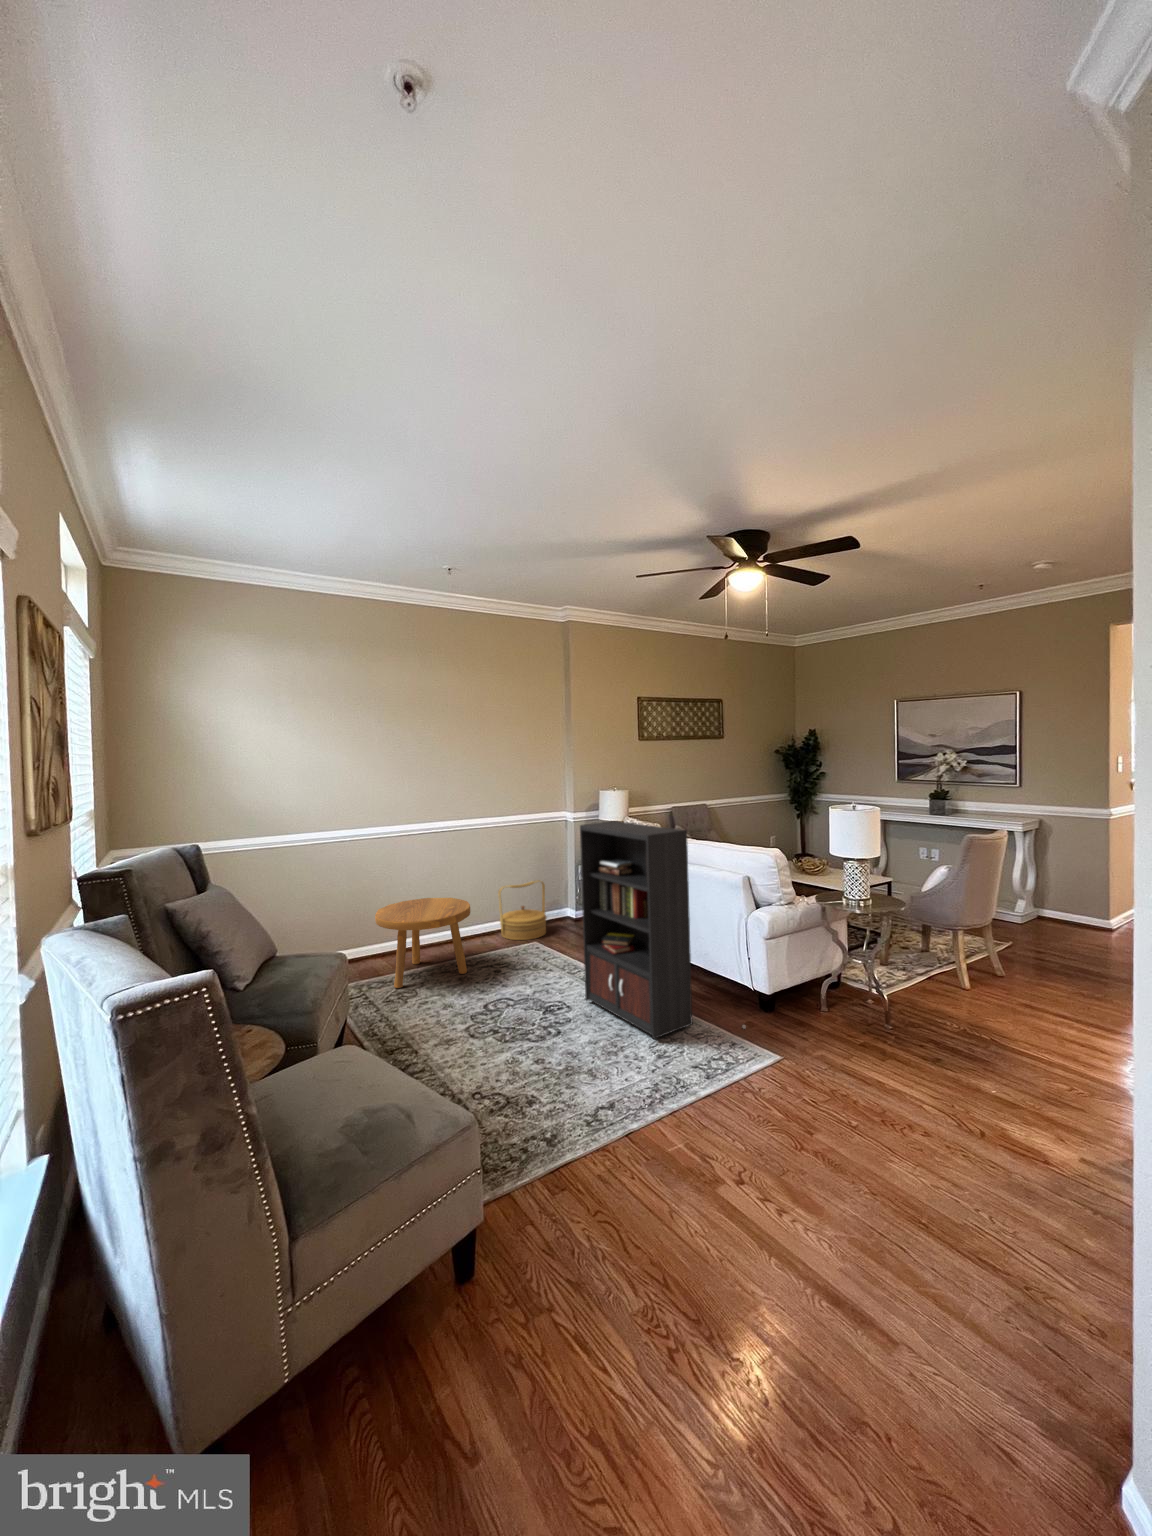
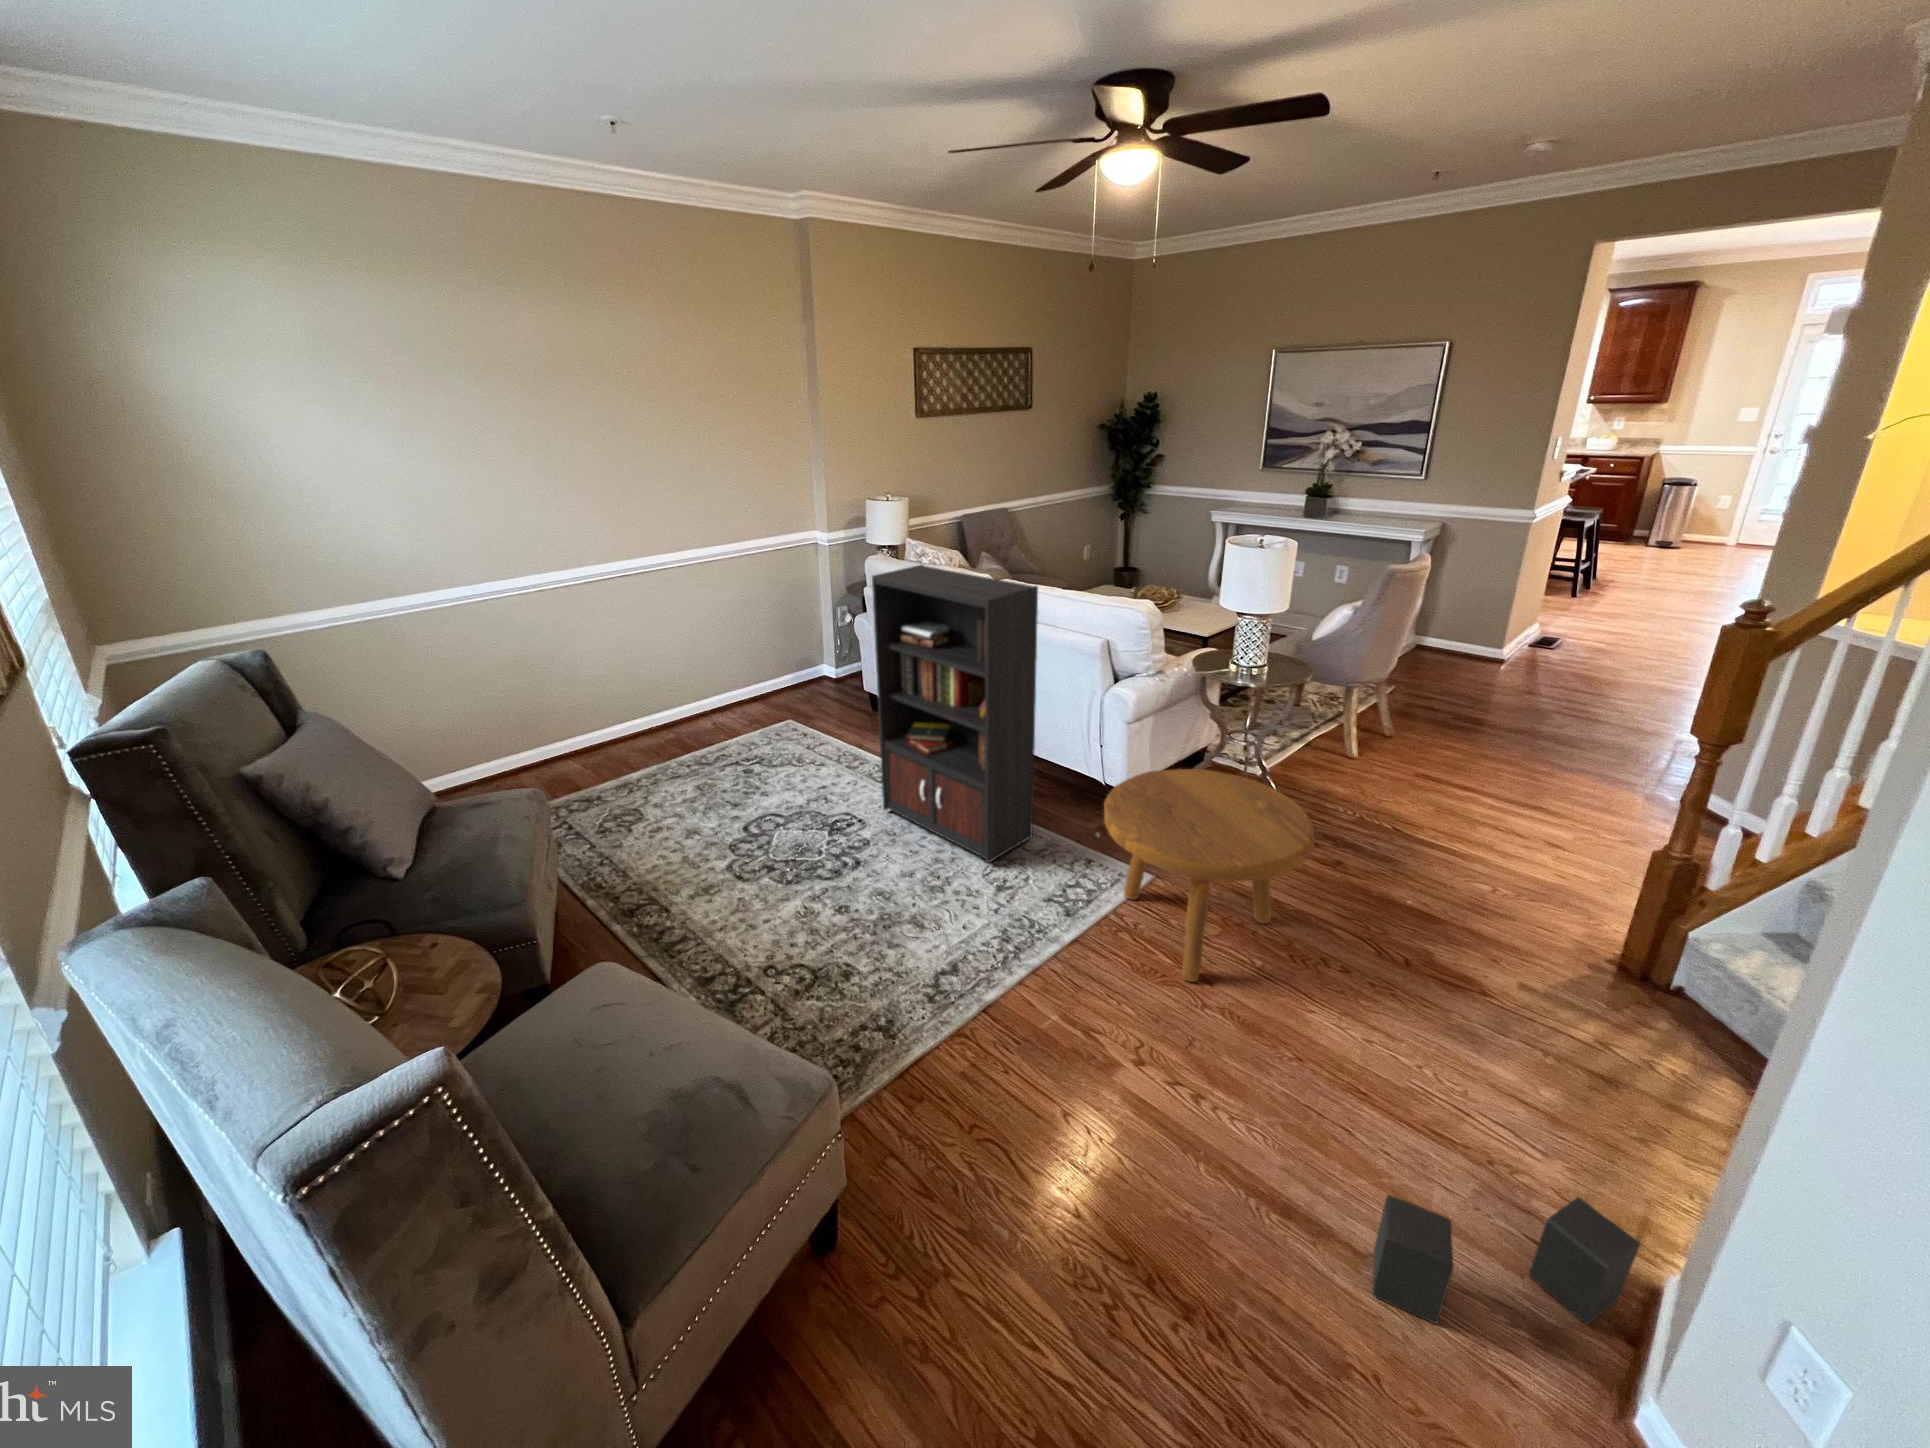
woven basket: present [498,880,547,940] -> none [732,633,802,718]
footstool: present [375,898,470,988] -> present [1104,769,1314,982]
speaker: none [897,1277,1131,1426] -> present [1373,1195,1640,1325]

